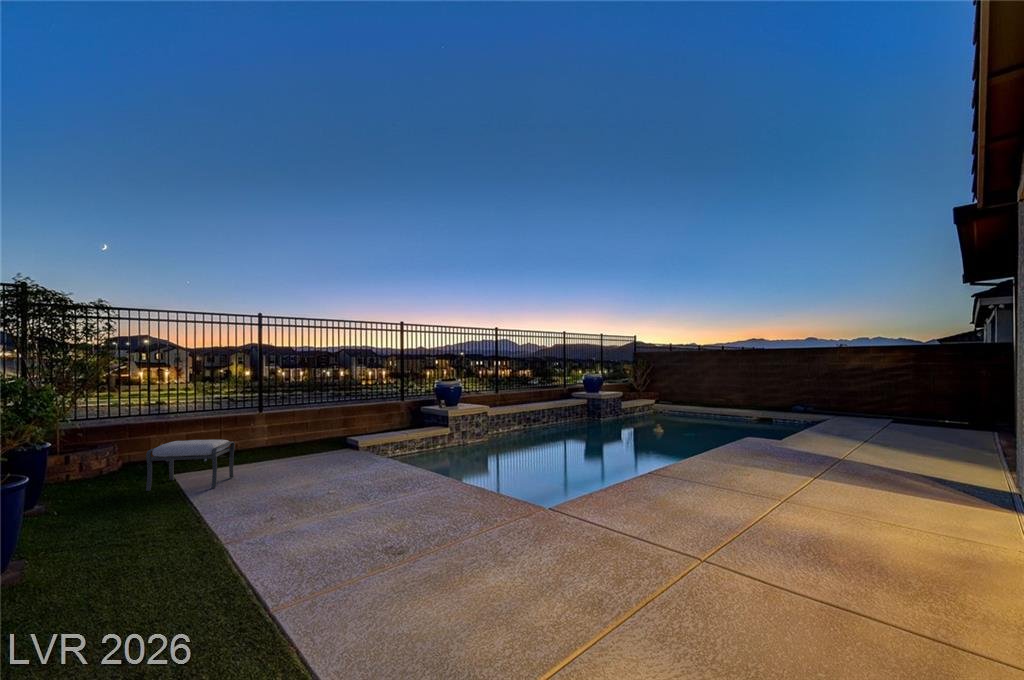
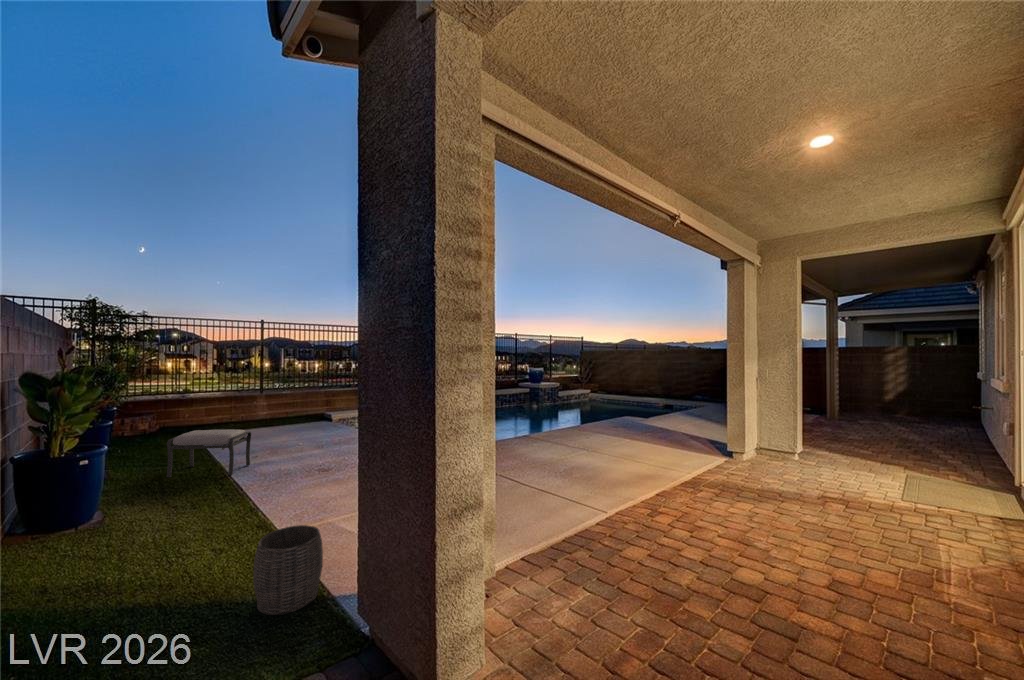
woven basket: none [251,528,320,617] -> present [253,525,323,615]

